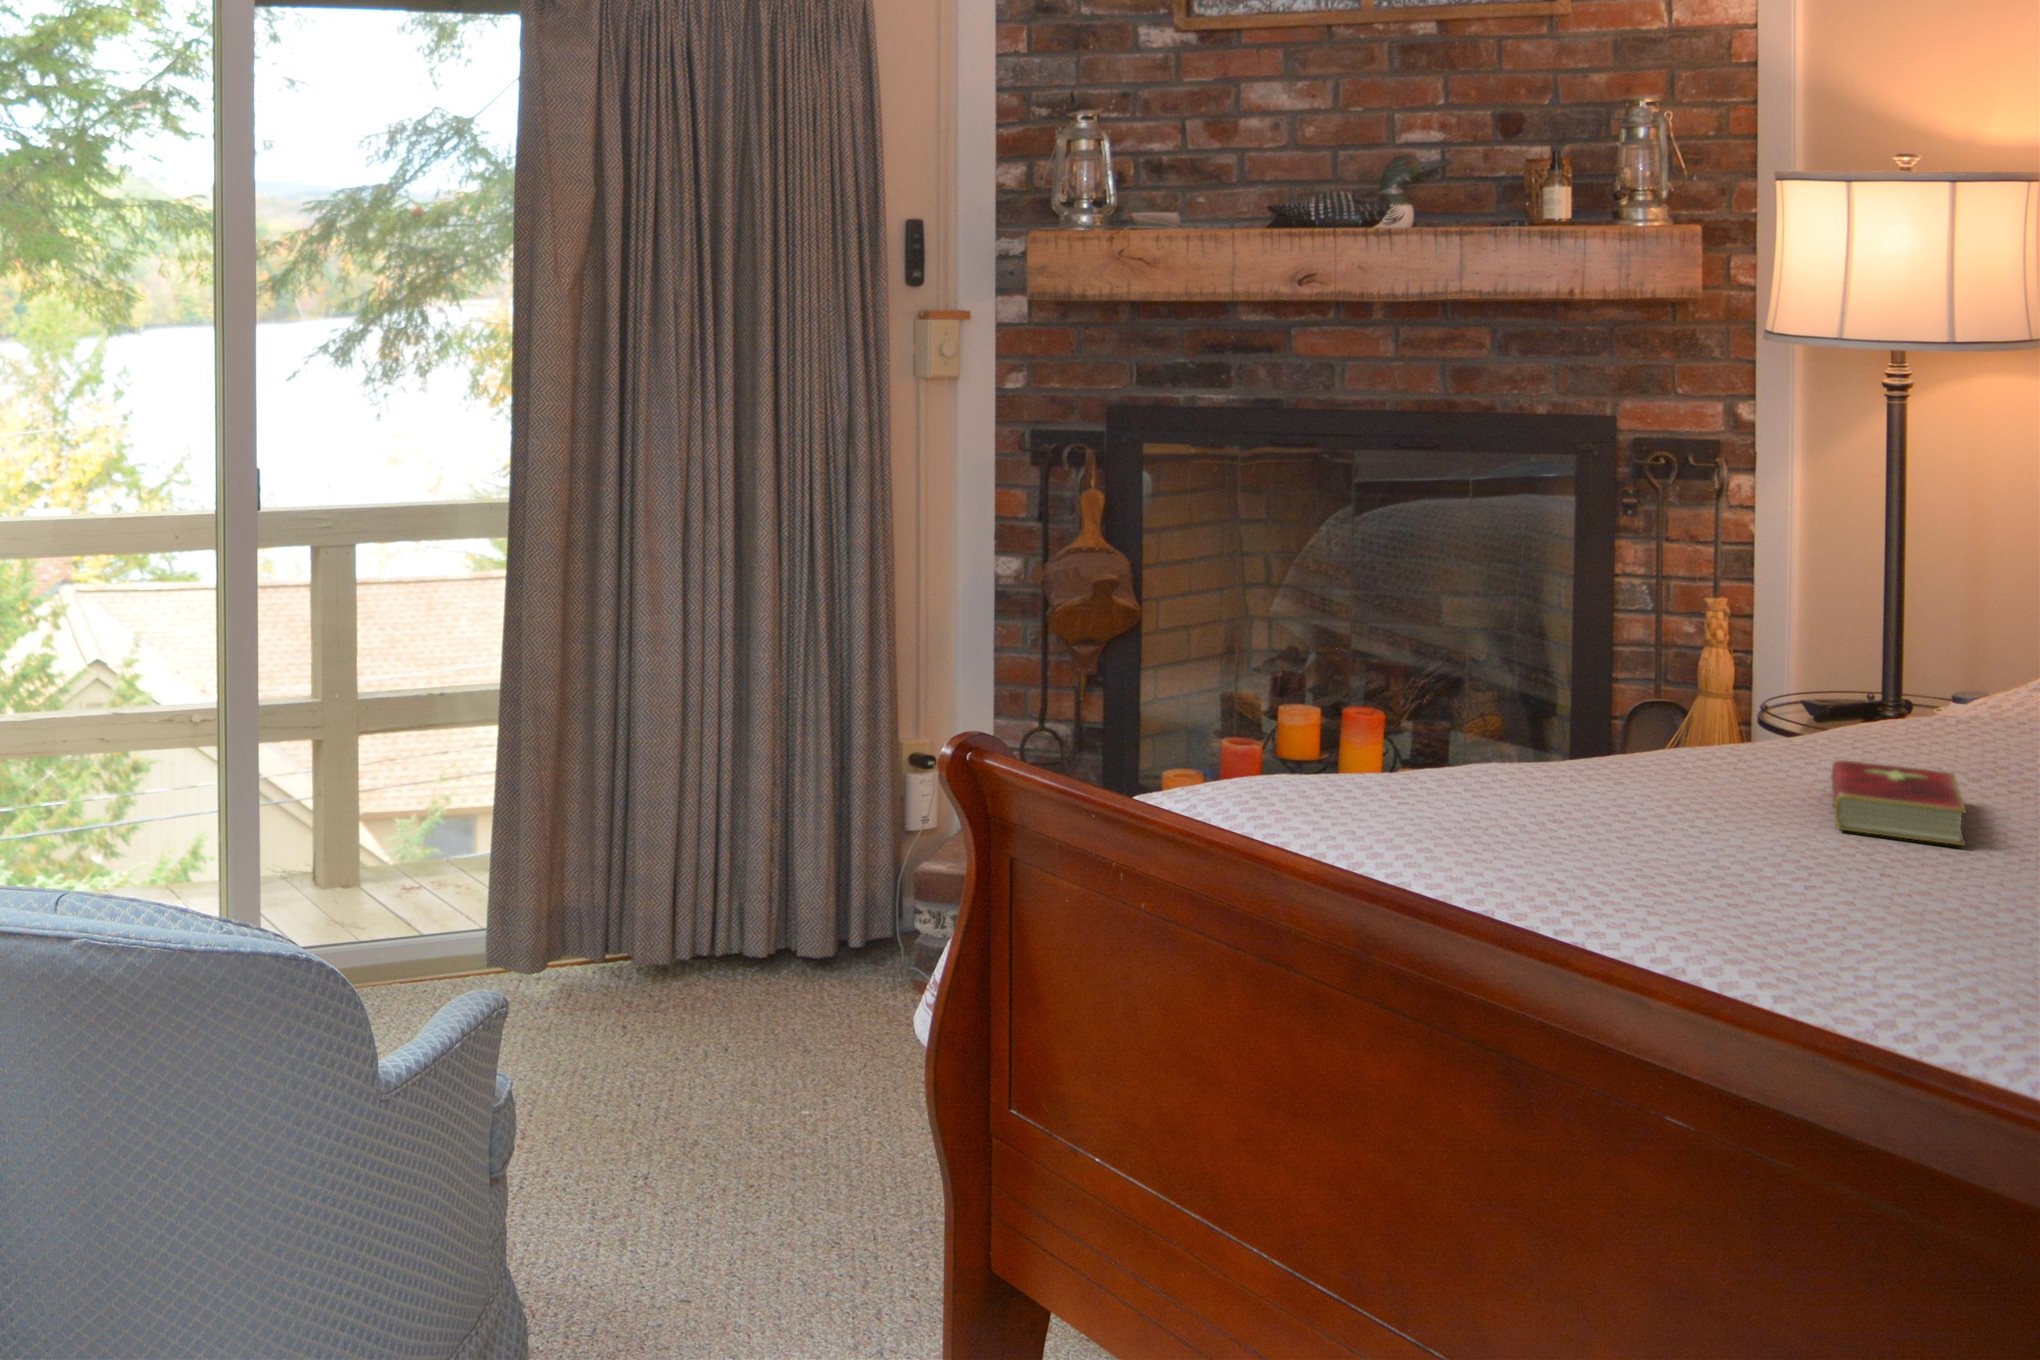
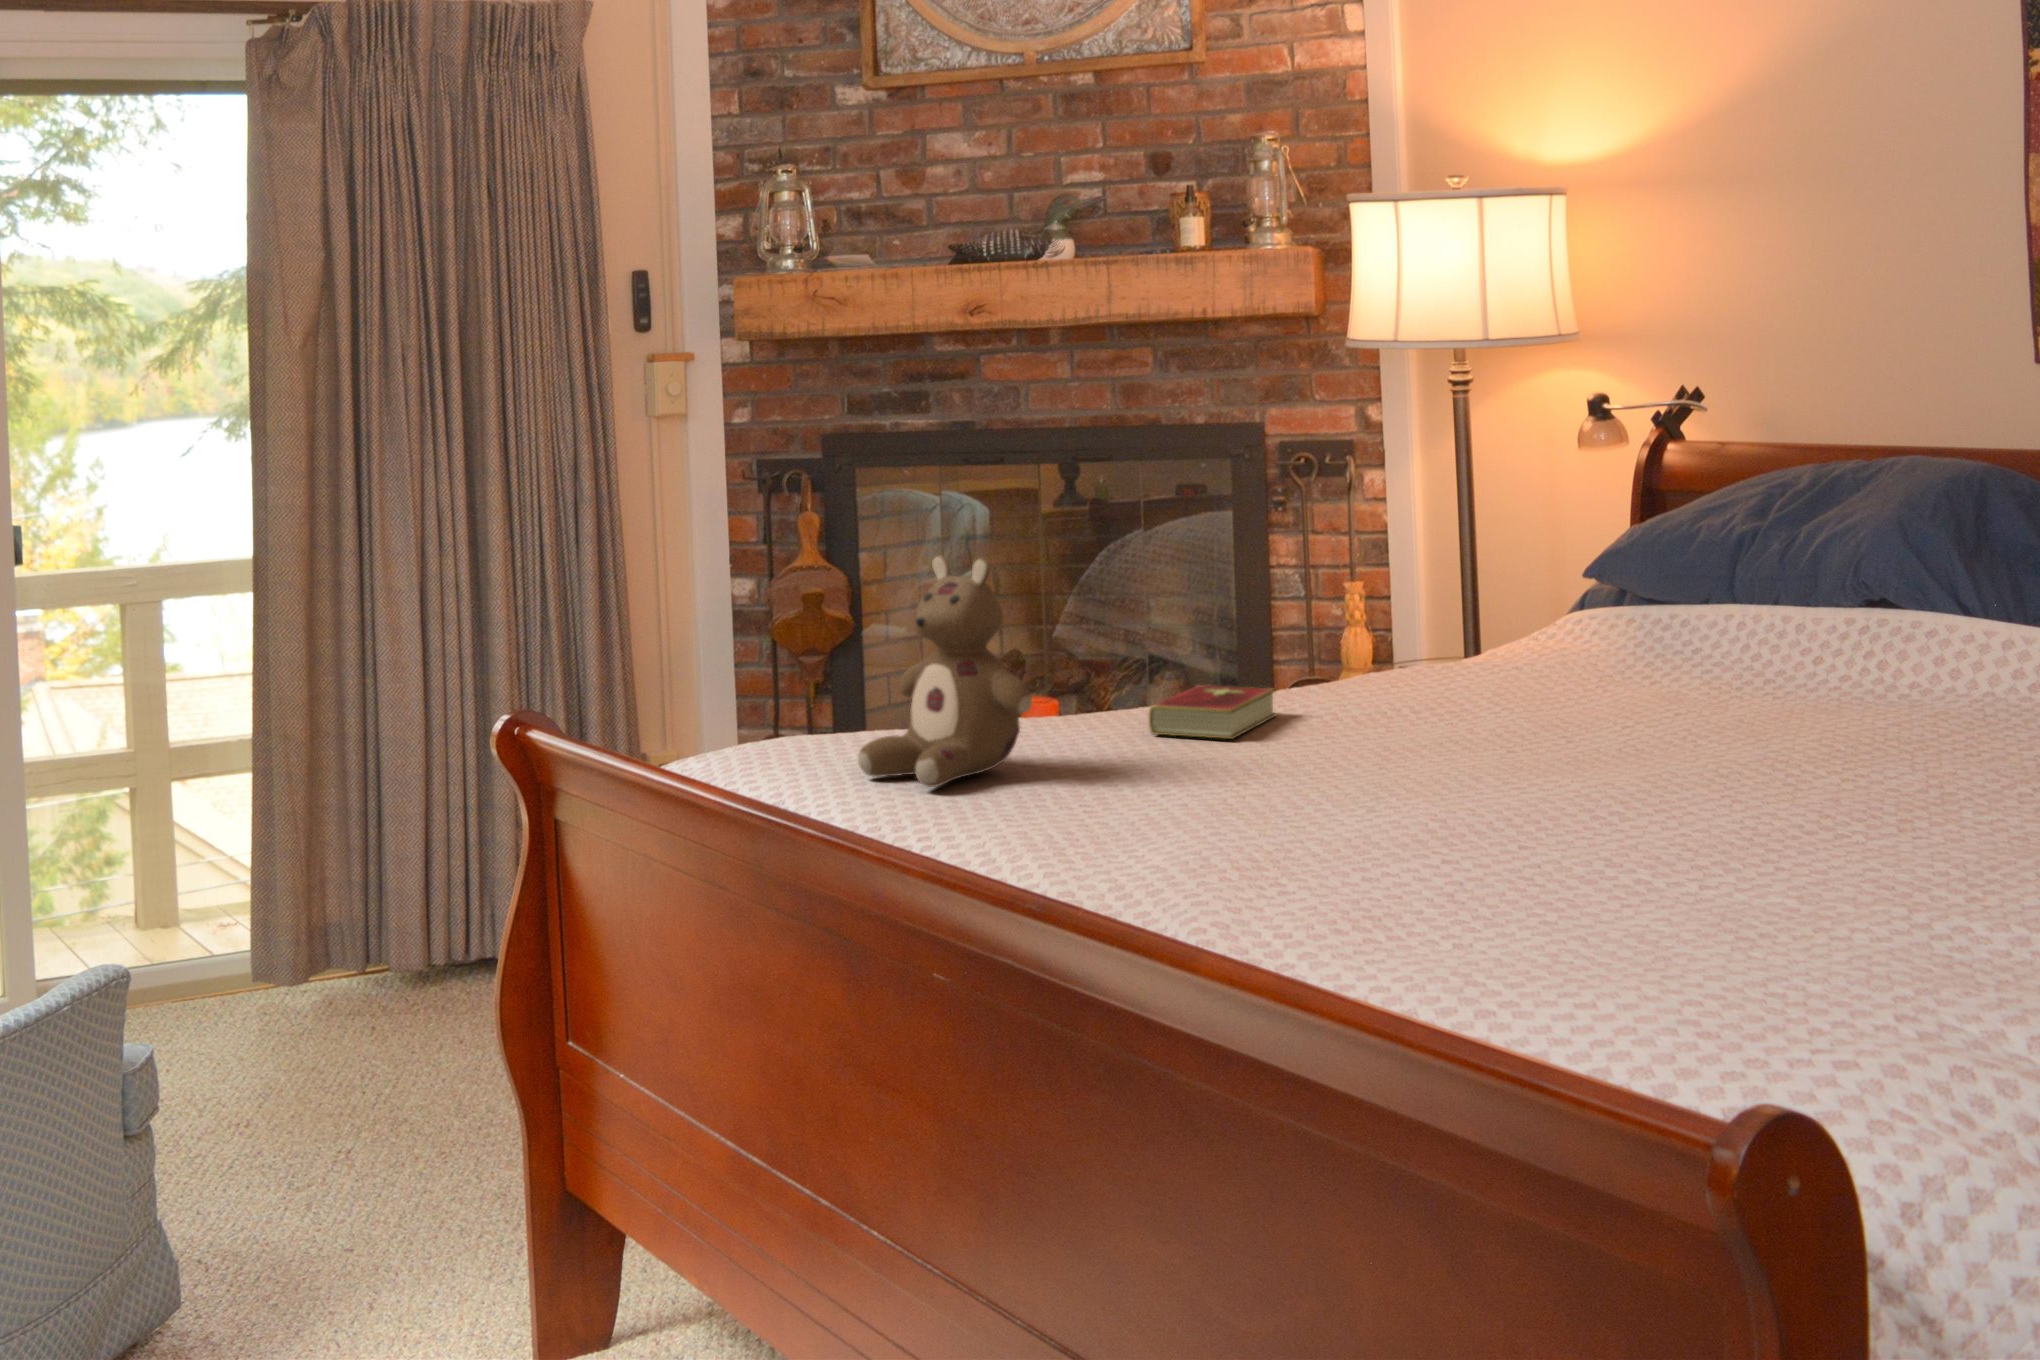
stuffed bear: none [1550,606,1810,913] -> present [858,555,1032,787]

